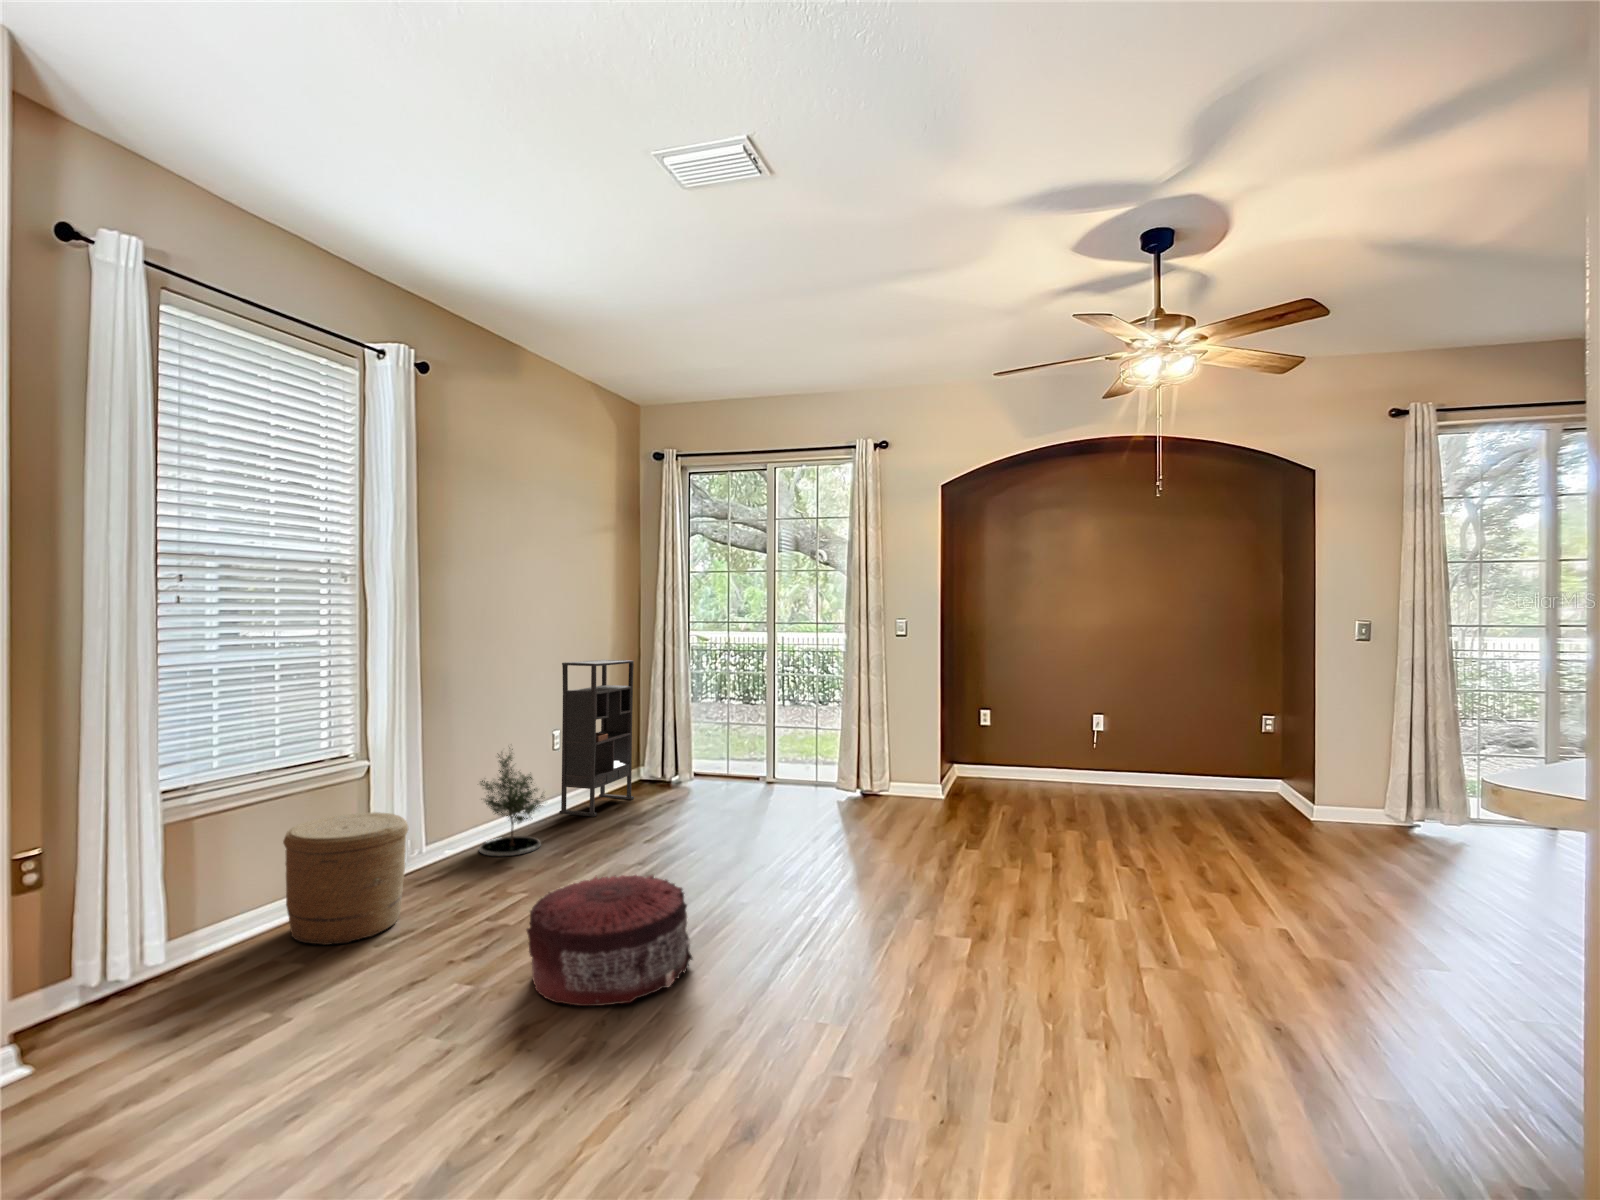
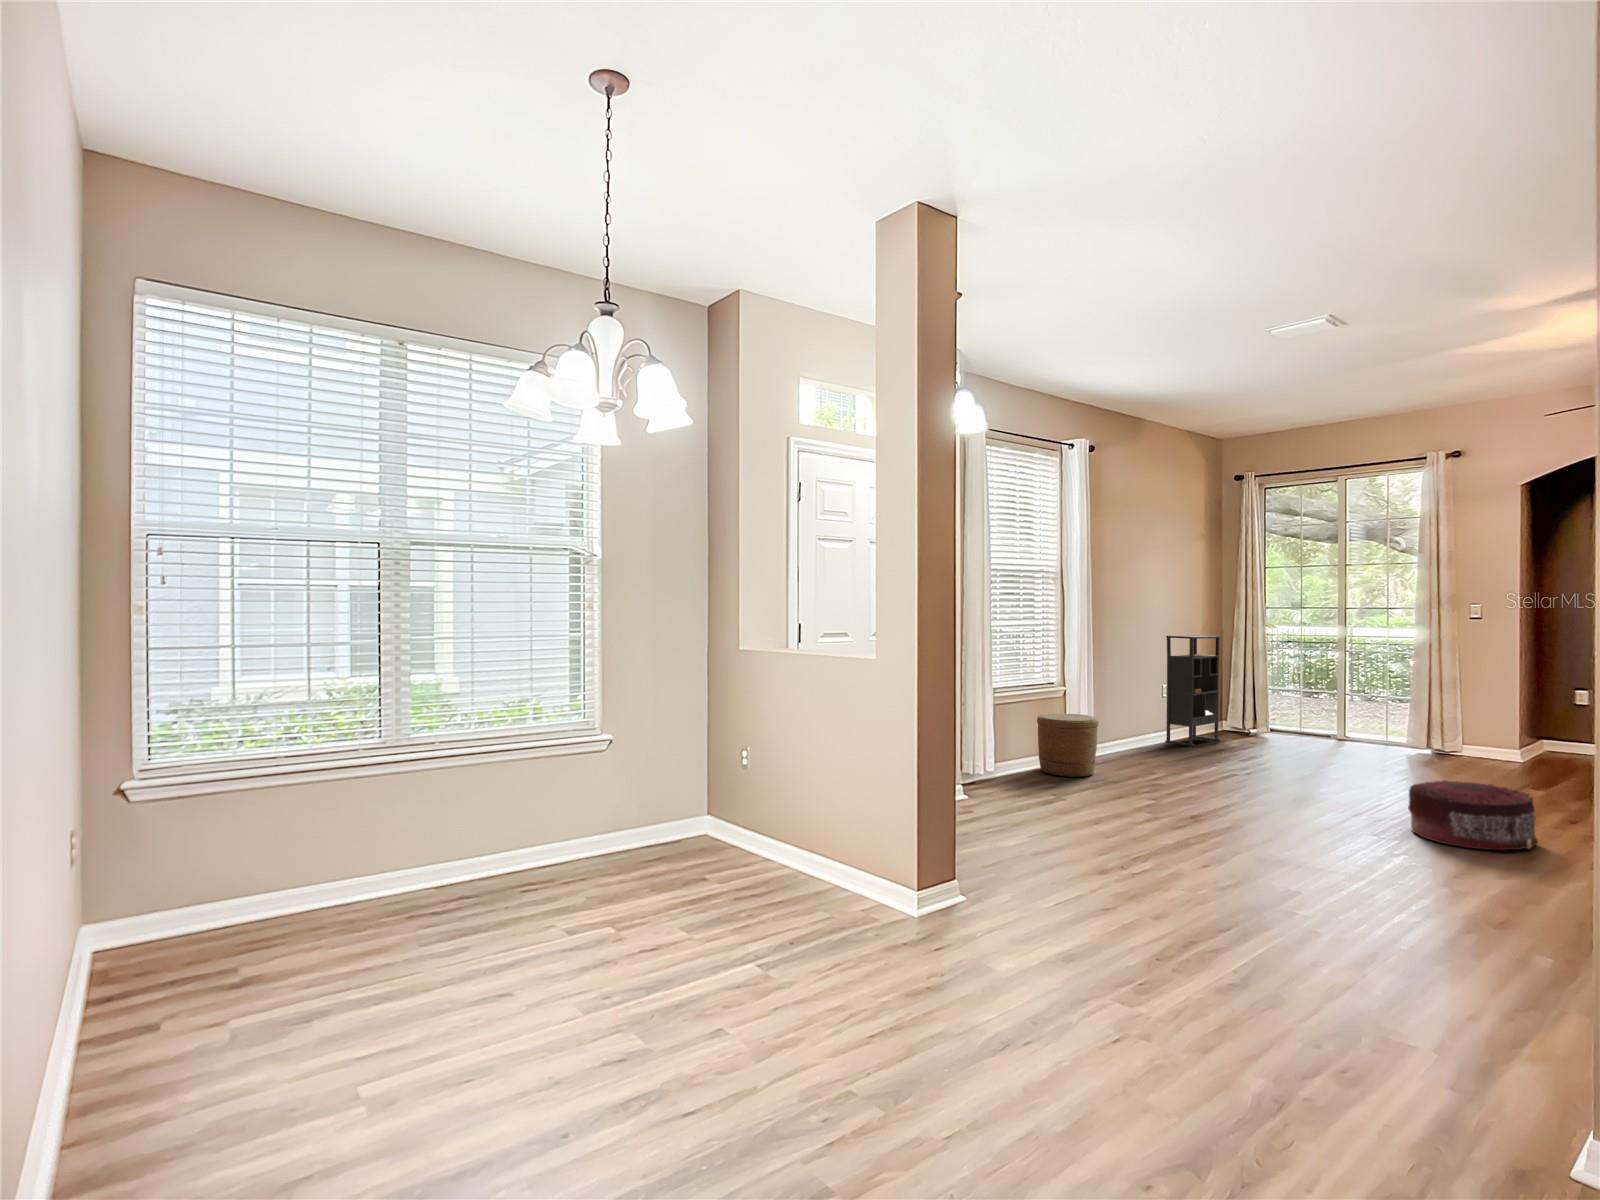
potted tree: present [479,749,545,856] -> none [1118,686,1167,758]
pouf: present [527,875,692,1006] -> present [1408,780,1537,850]

